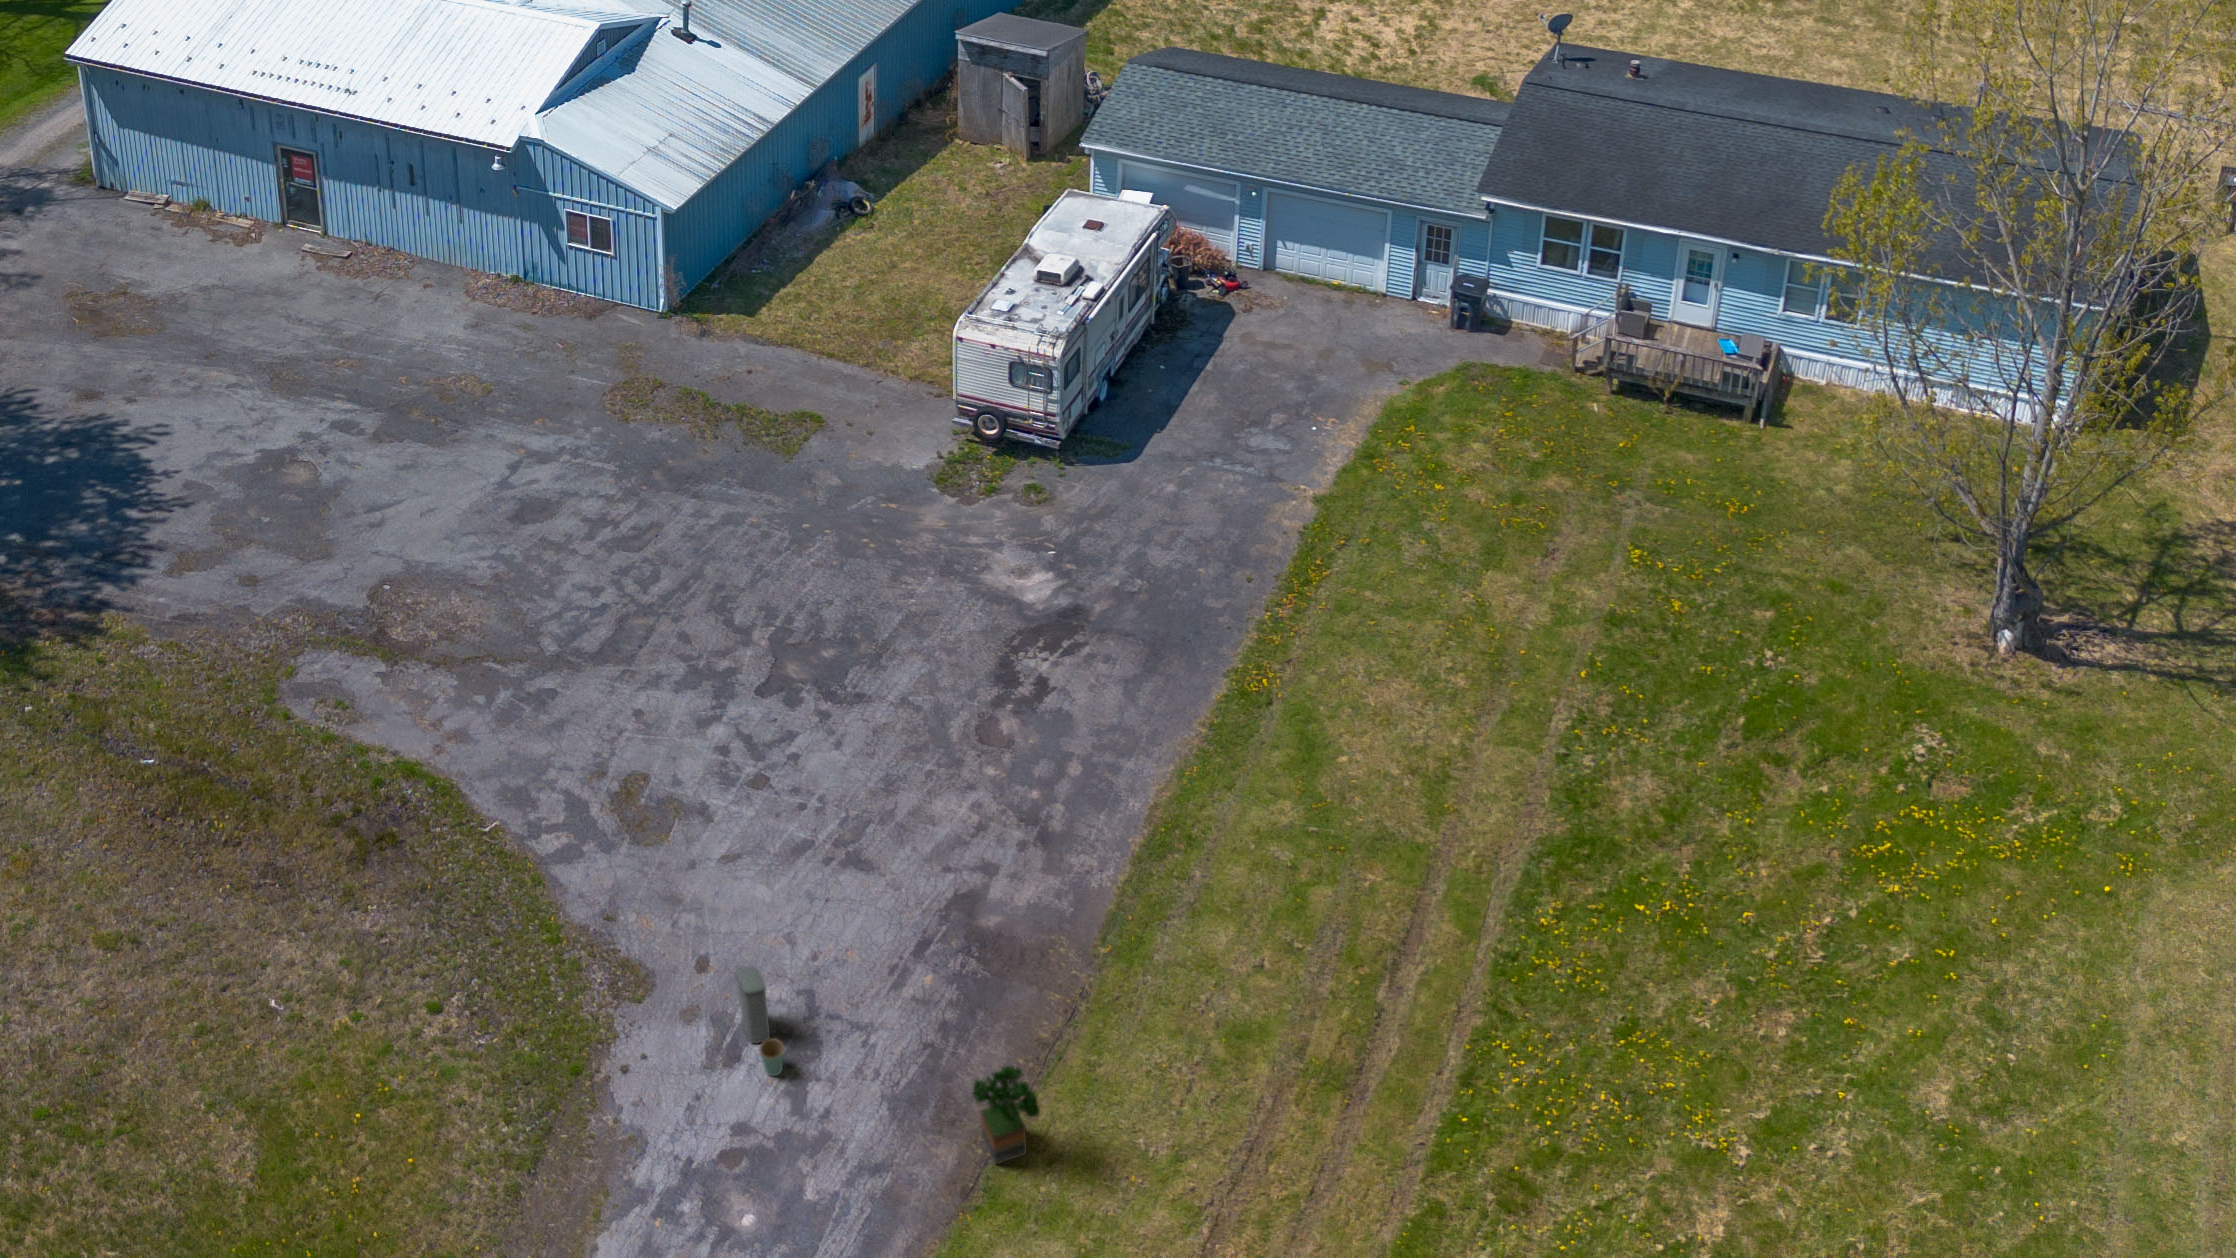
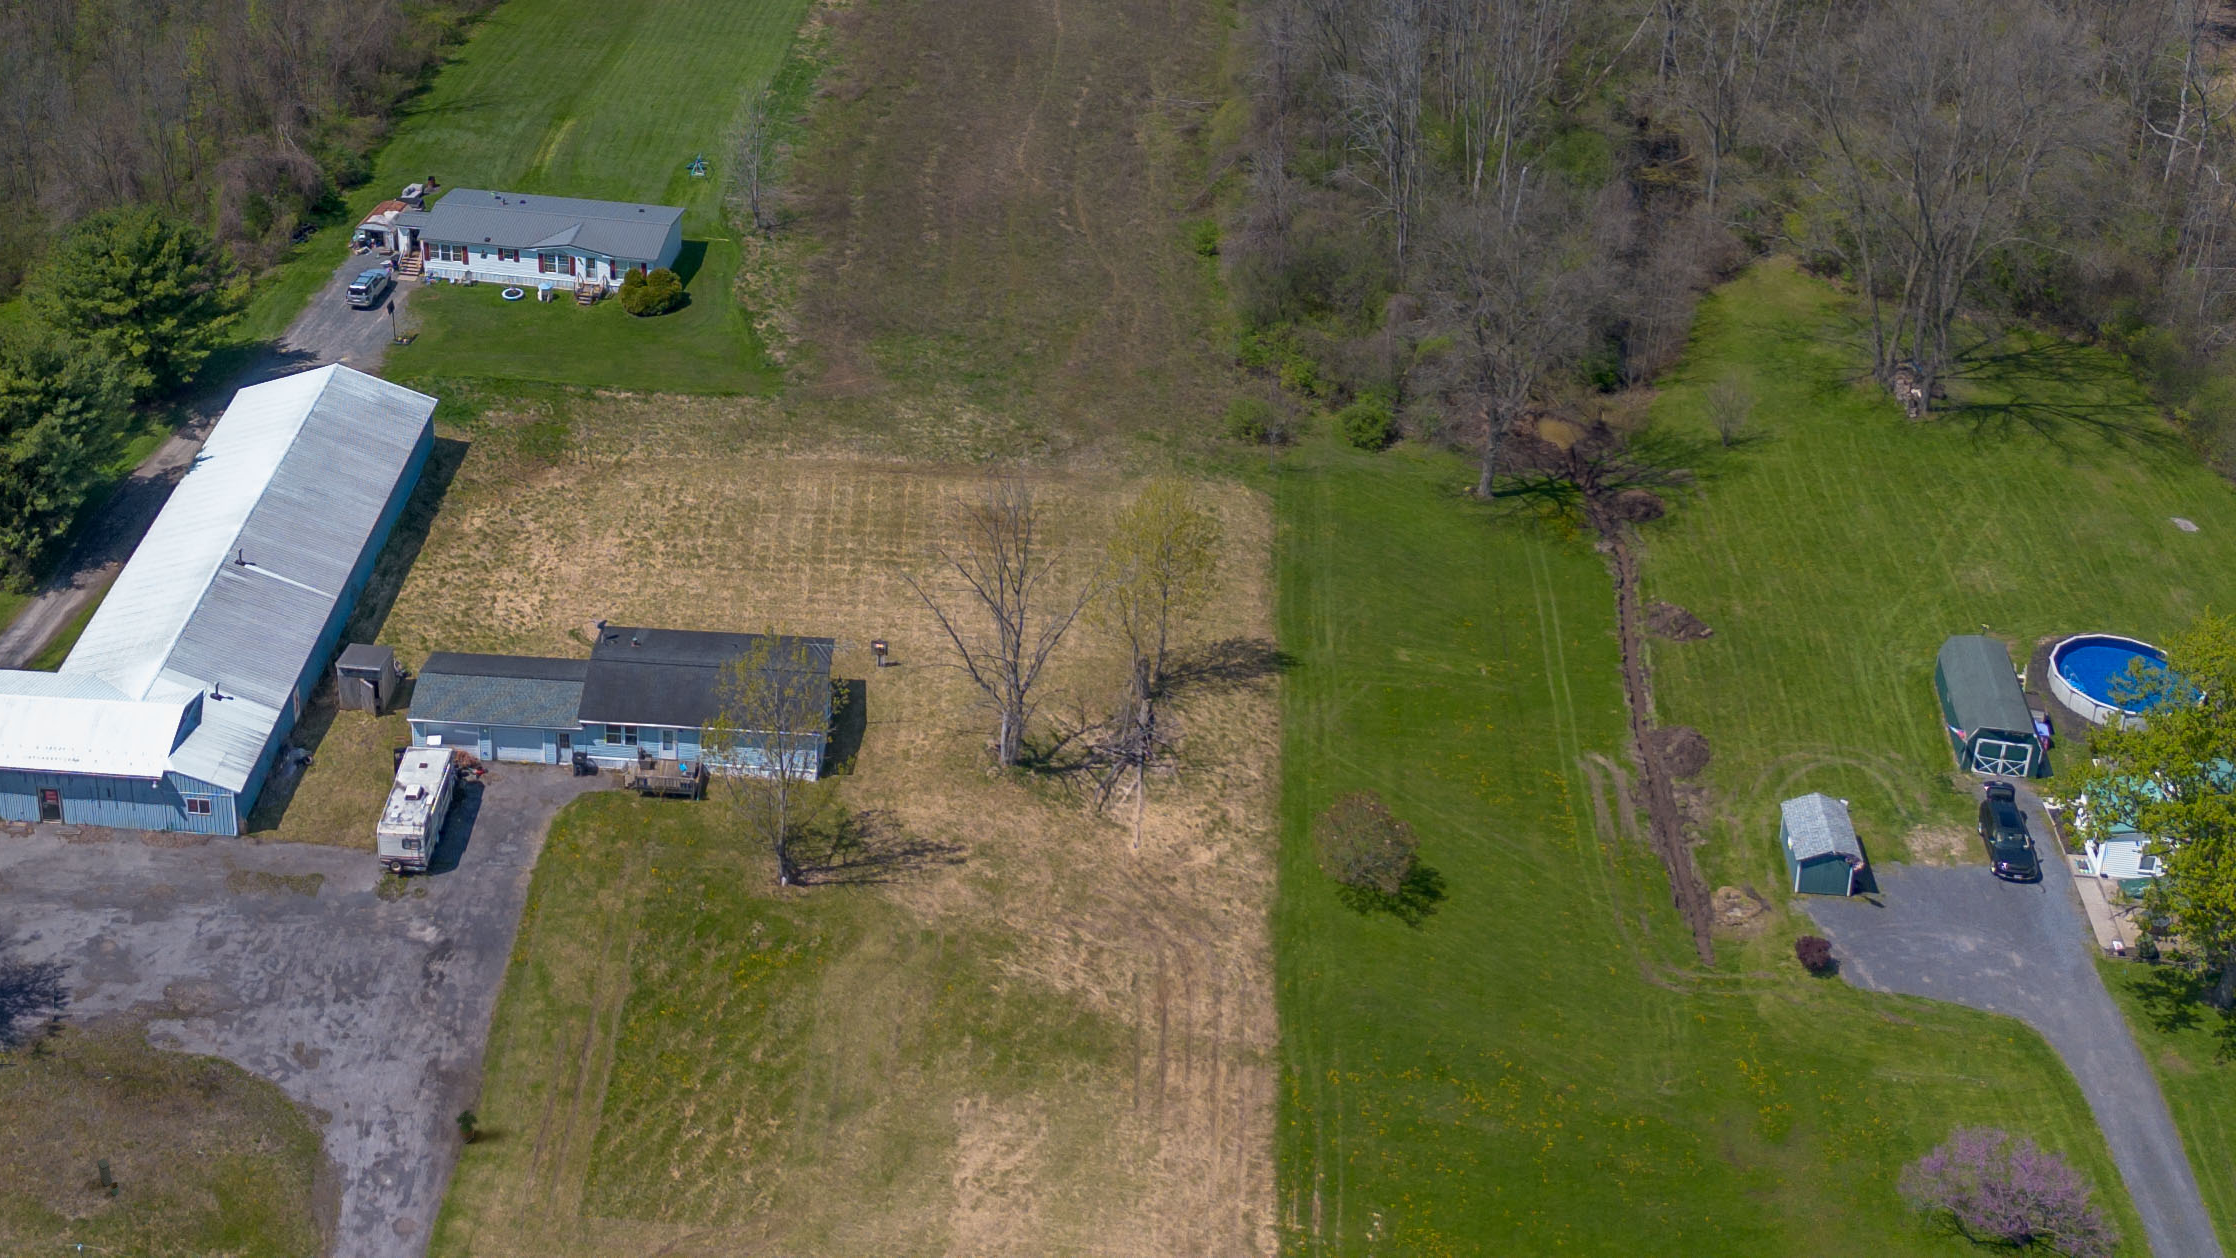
trash can: present [736,967,784,1076] -> present [97,1159,119,1195]

